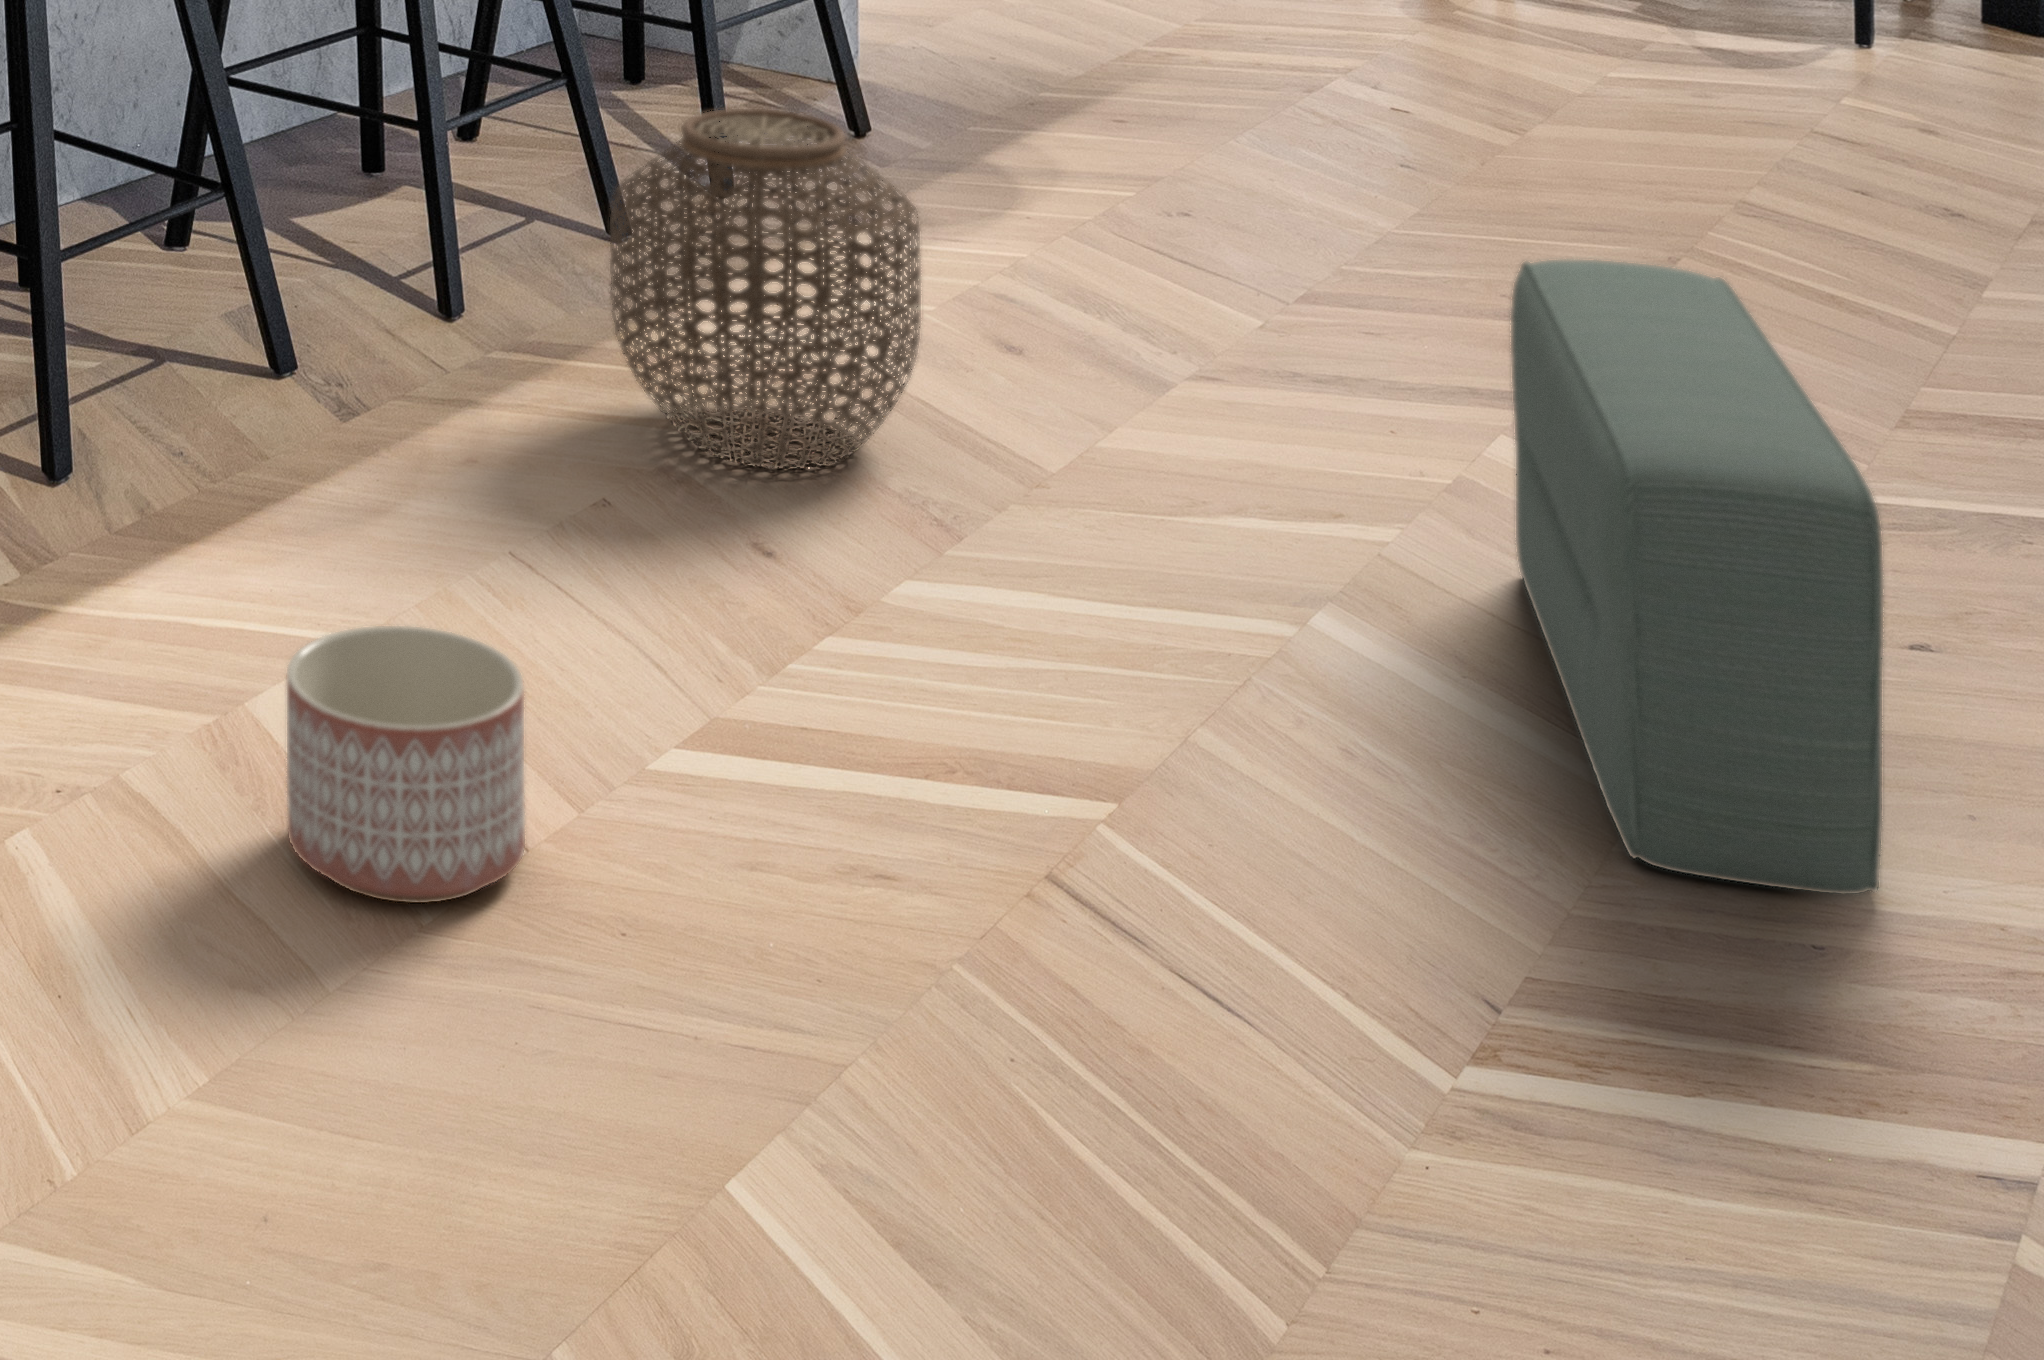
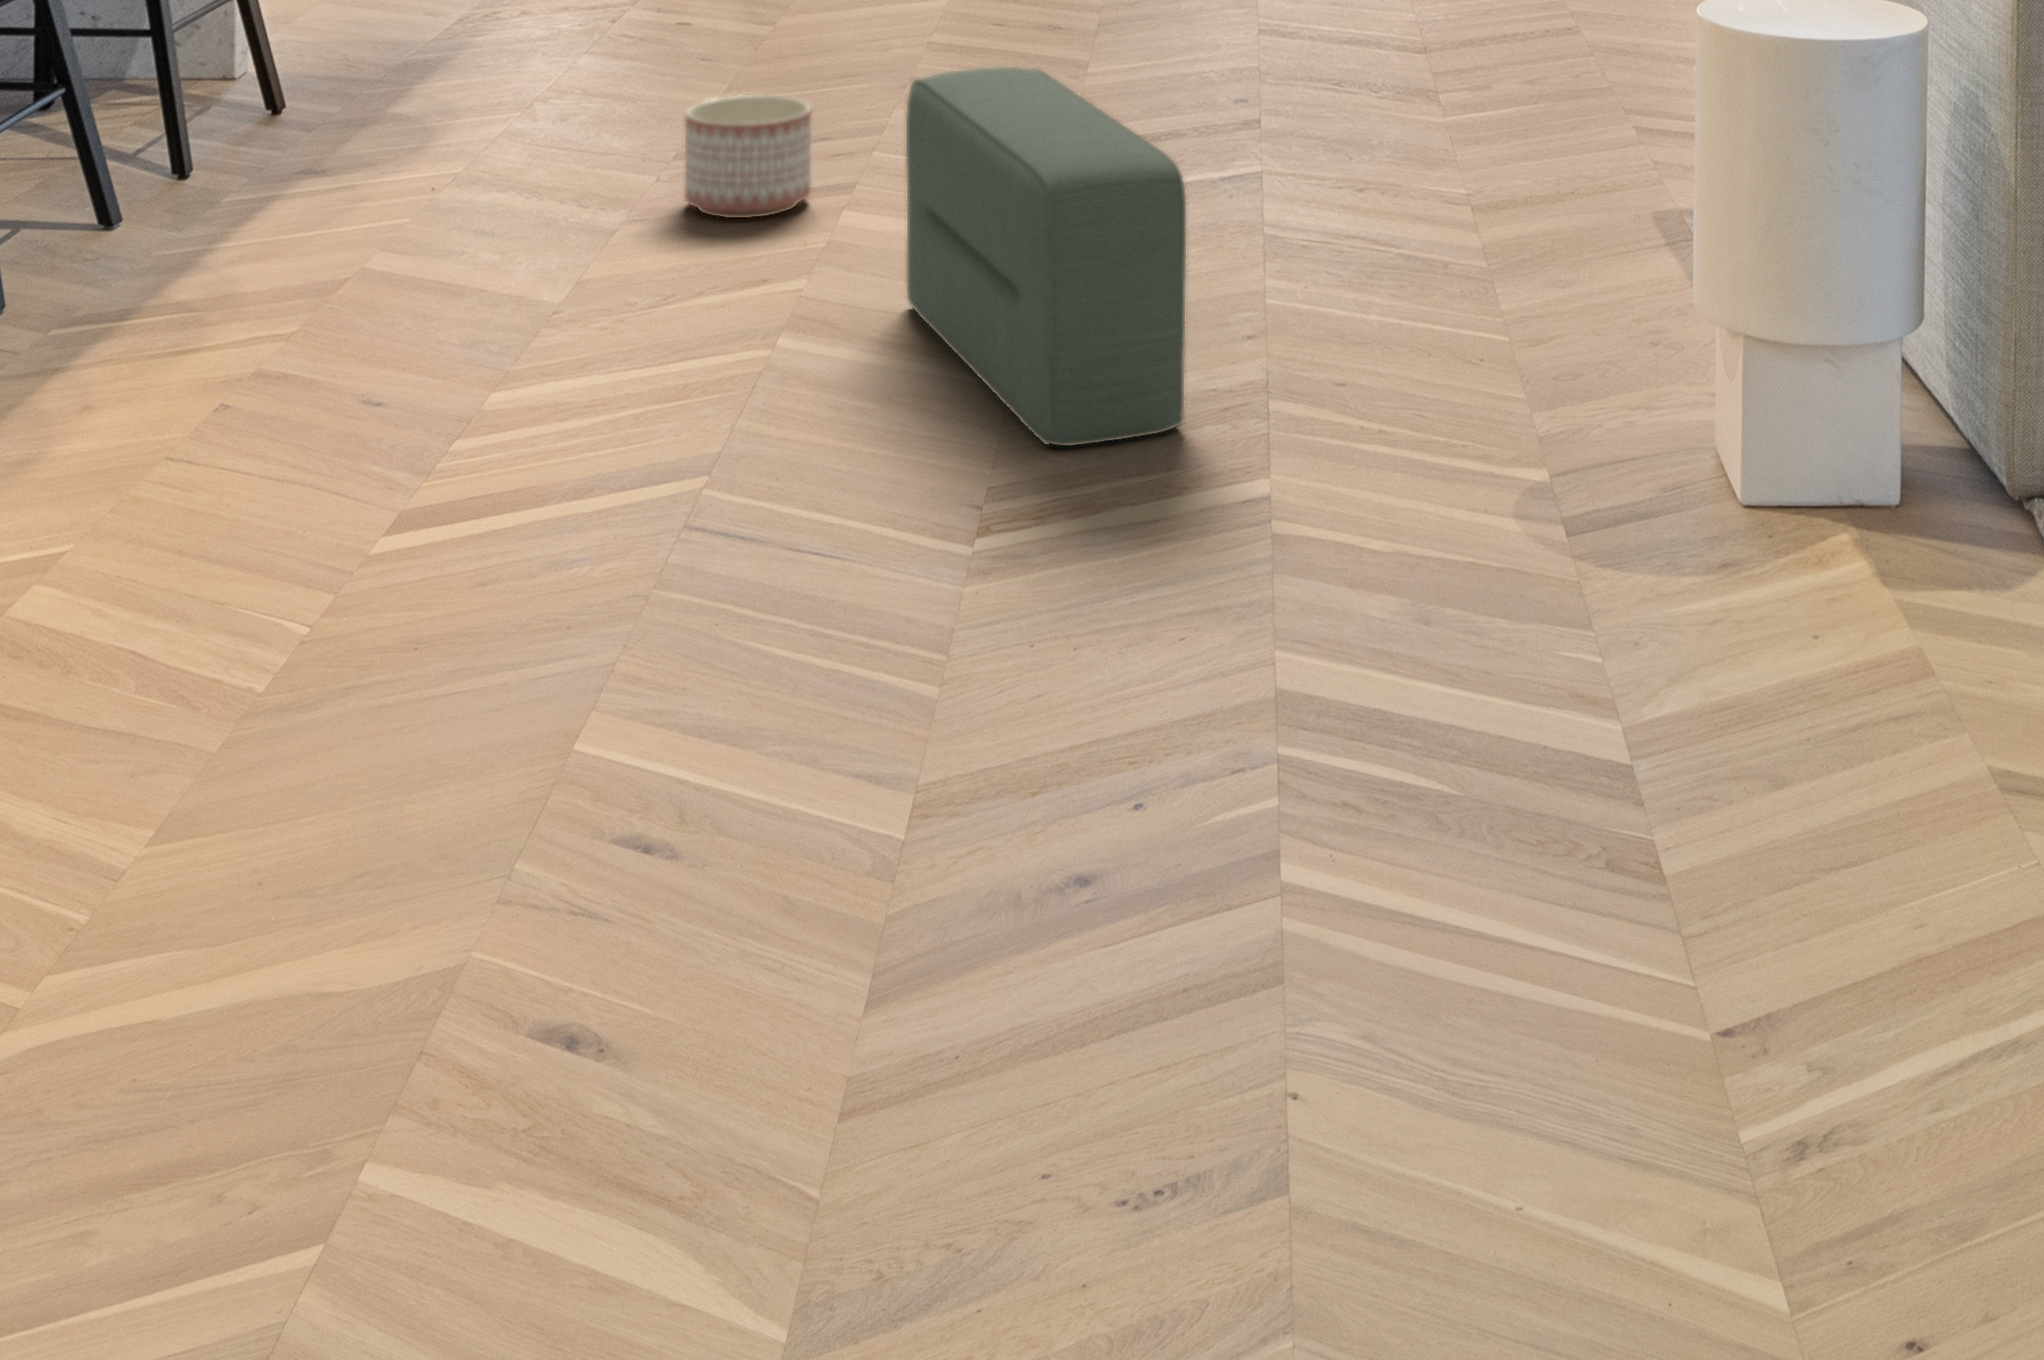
woven basket: present [610,109,921,469] -> none [194,64,463,363]
planter: present [287,626,525,903] -> present [685,95,811,218]

